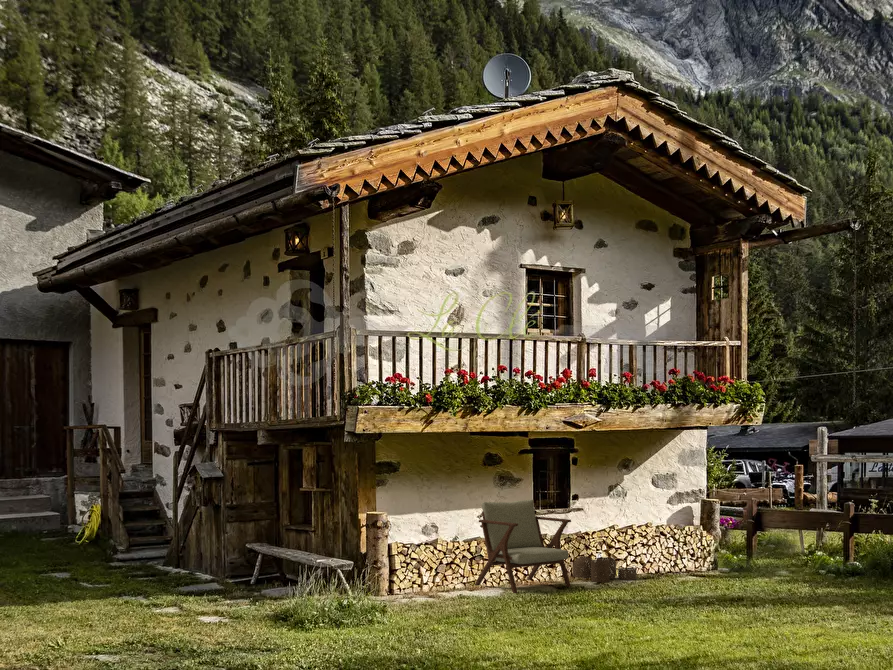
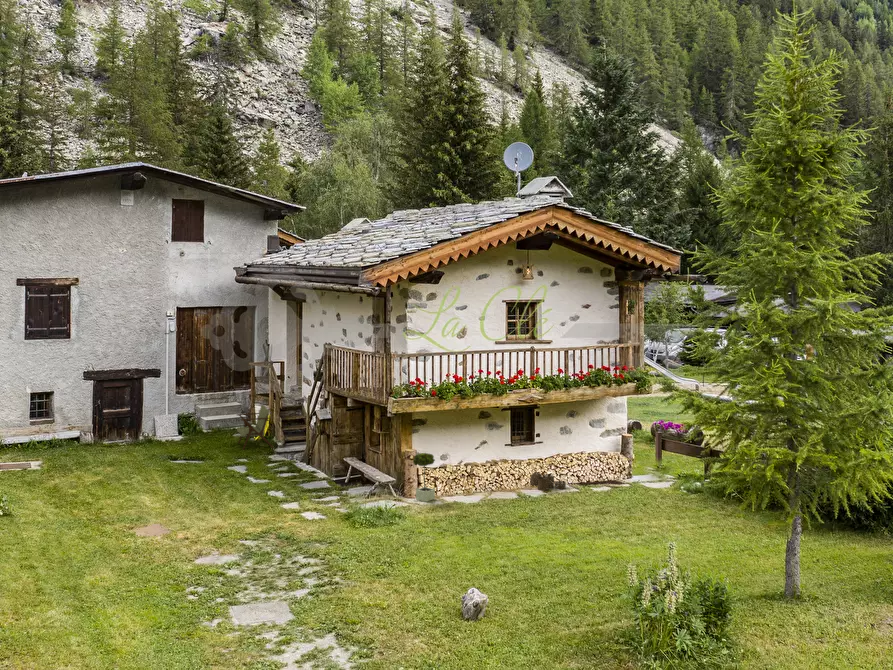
lounge chair: present [475,500,571,593] -> present [237,405,273,450]
potted tree: none [384,507,422,597] -> present [413,453,435,502]

